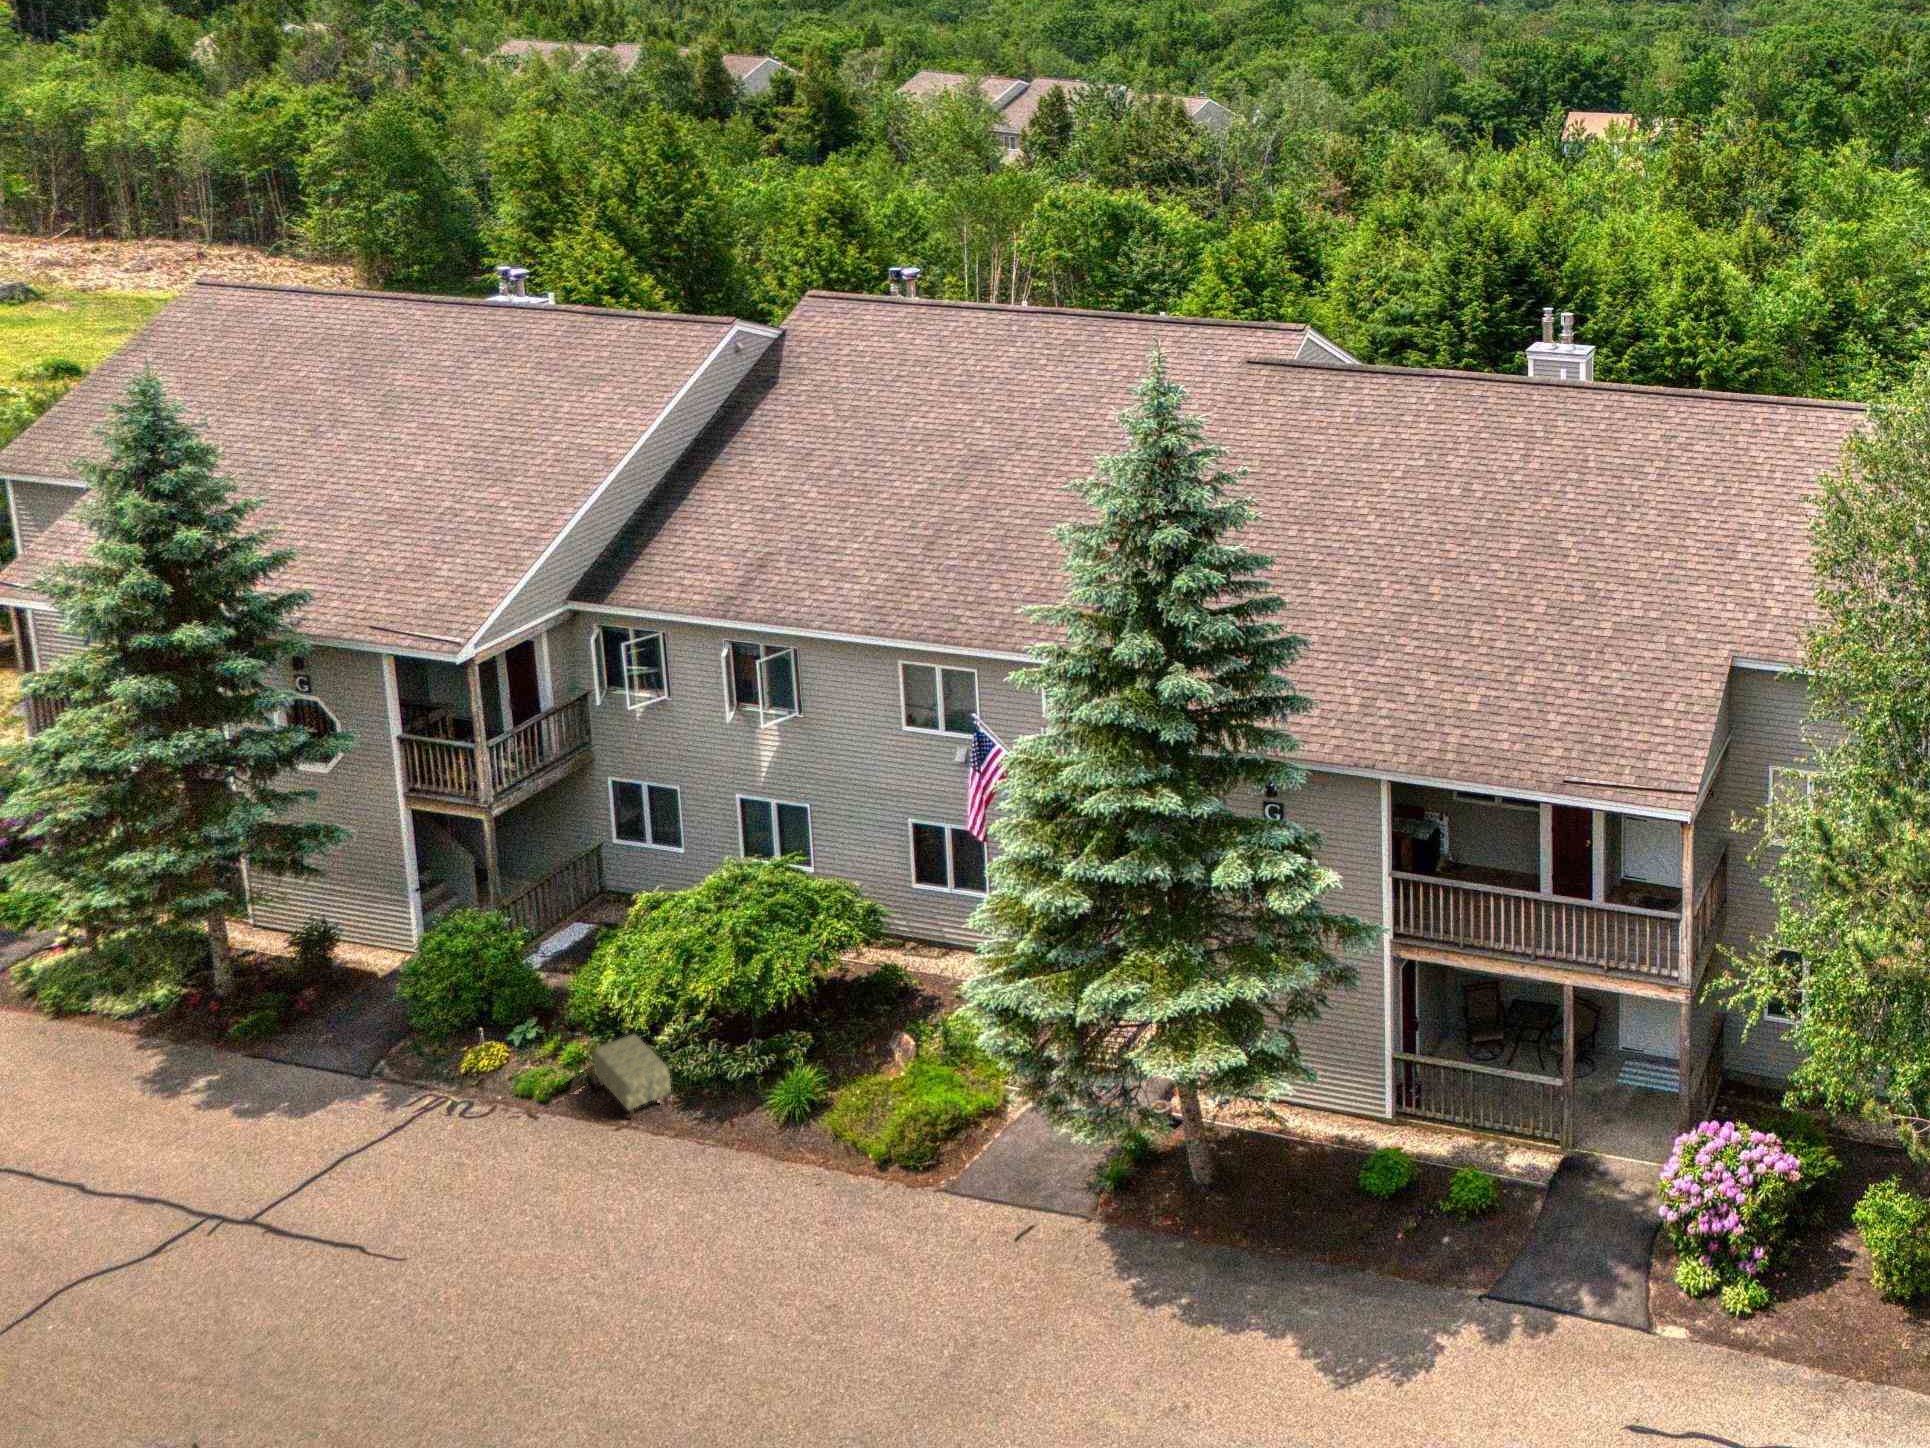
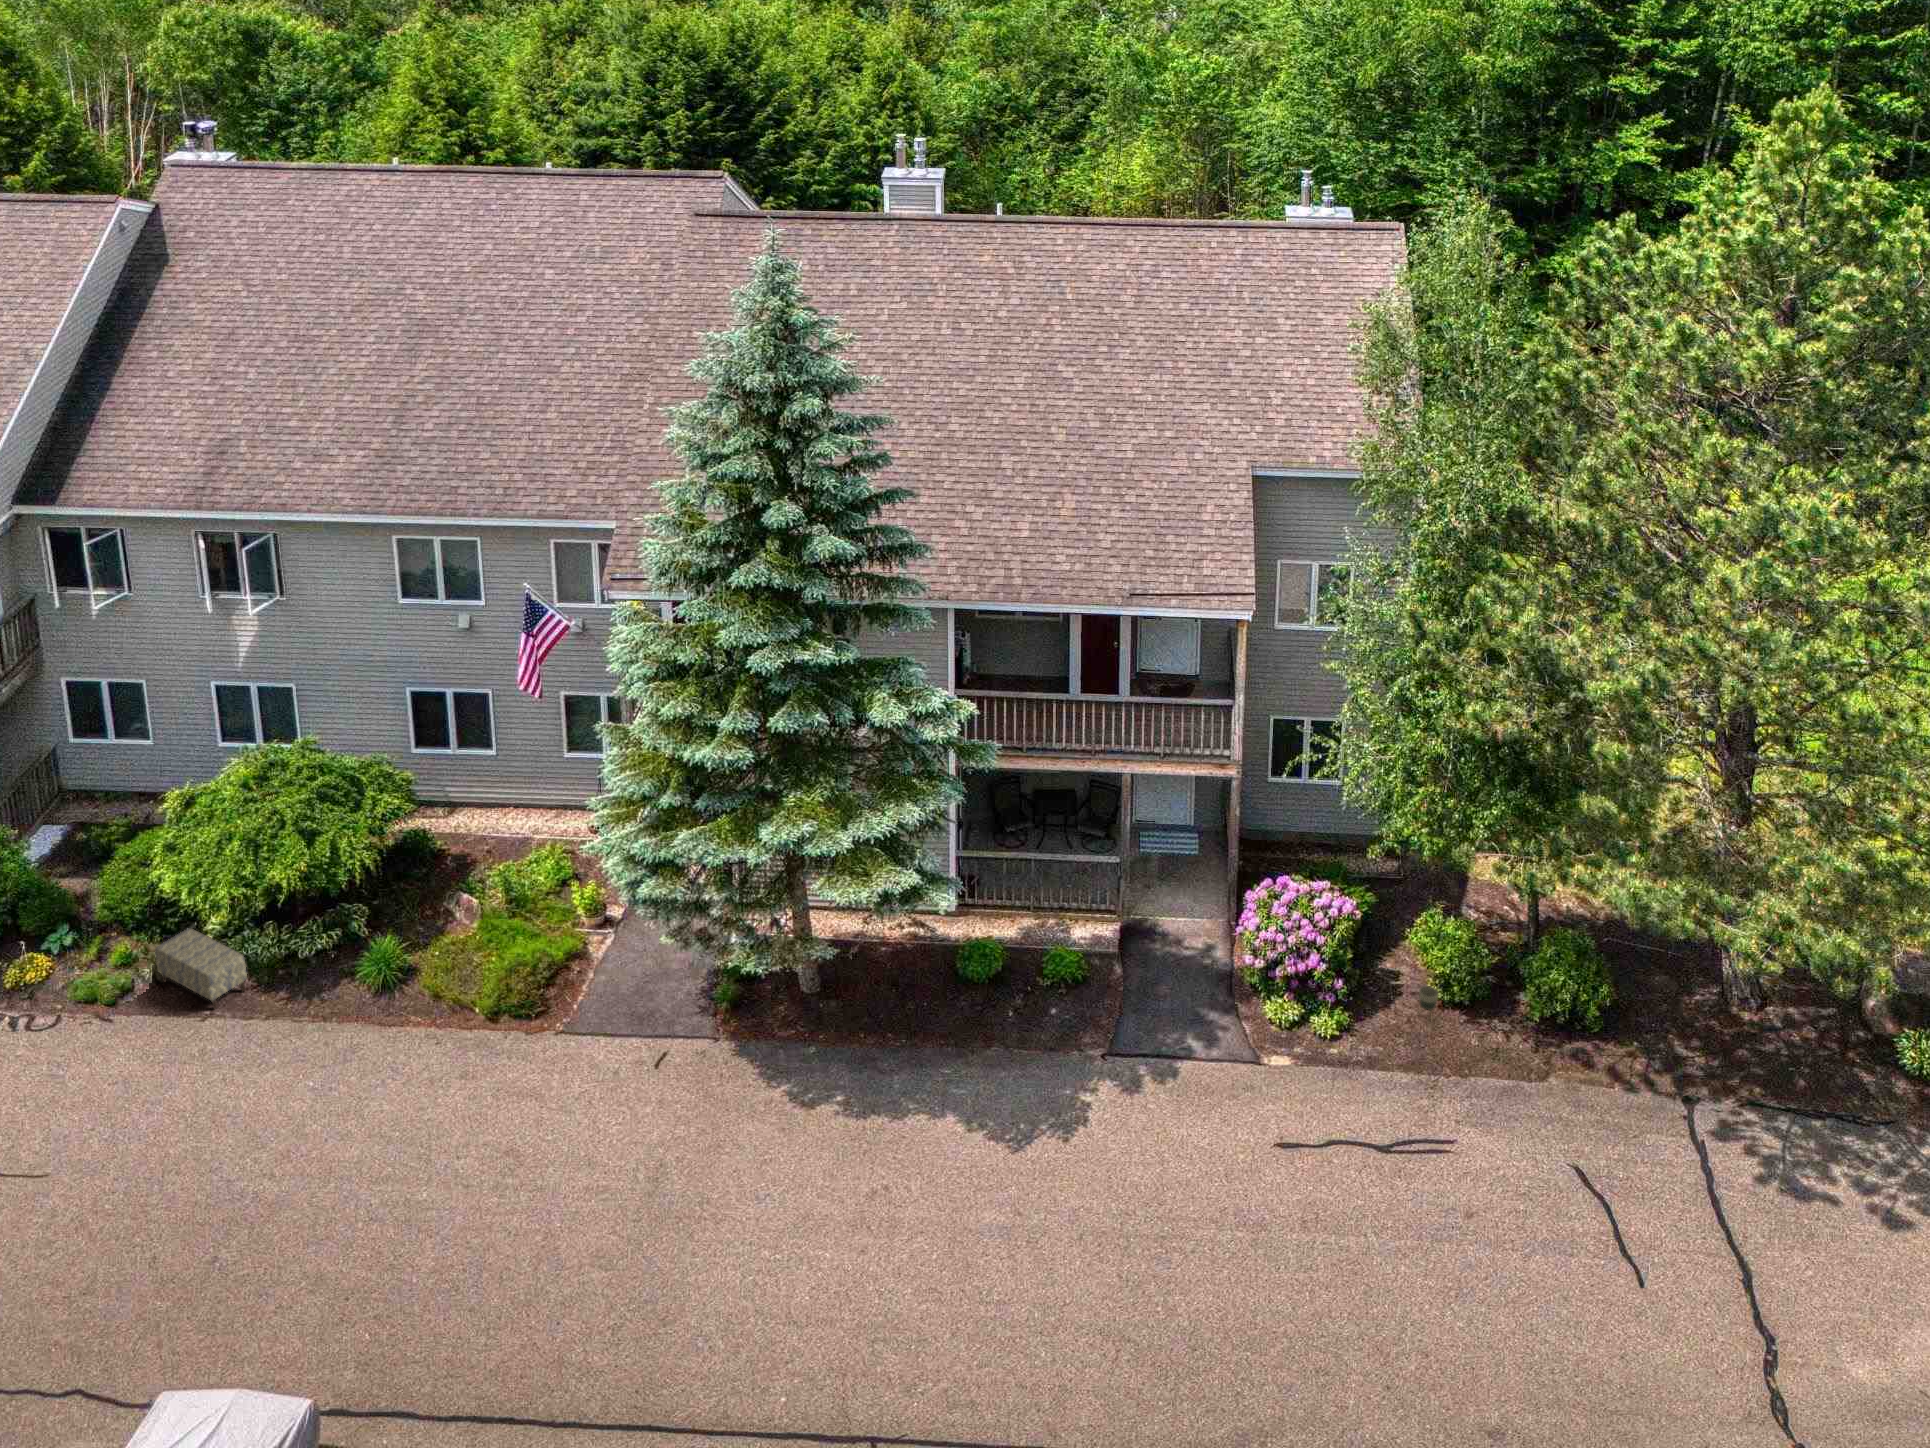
planter: none [1851,1269,1875,1314] -> present [1419,986,1438,1018]

